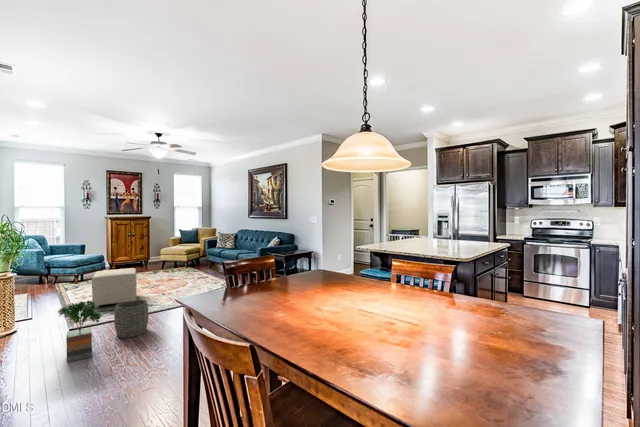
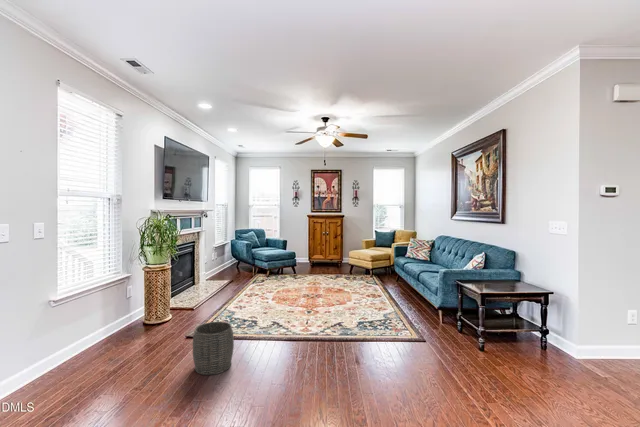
ottoman: present [92,268,137,307] -> none [235,272,288,315]
potted tree: present [58,301,102,362] -> none [110,315,162,393]

